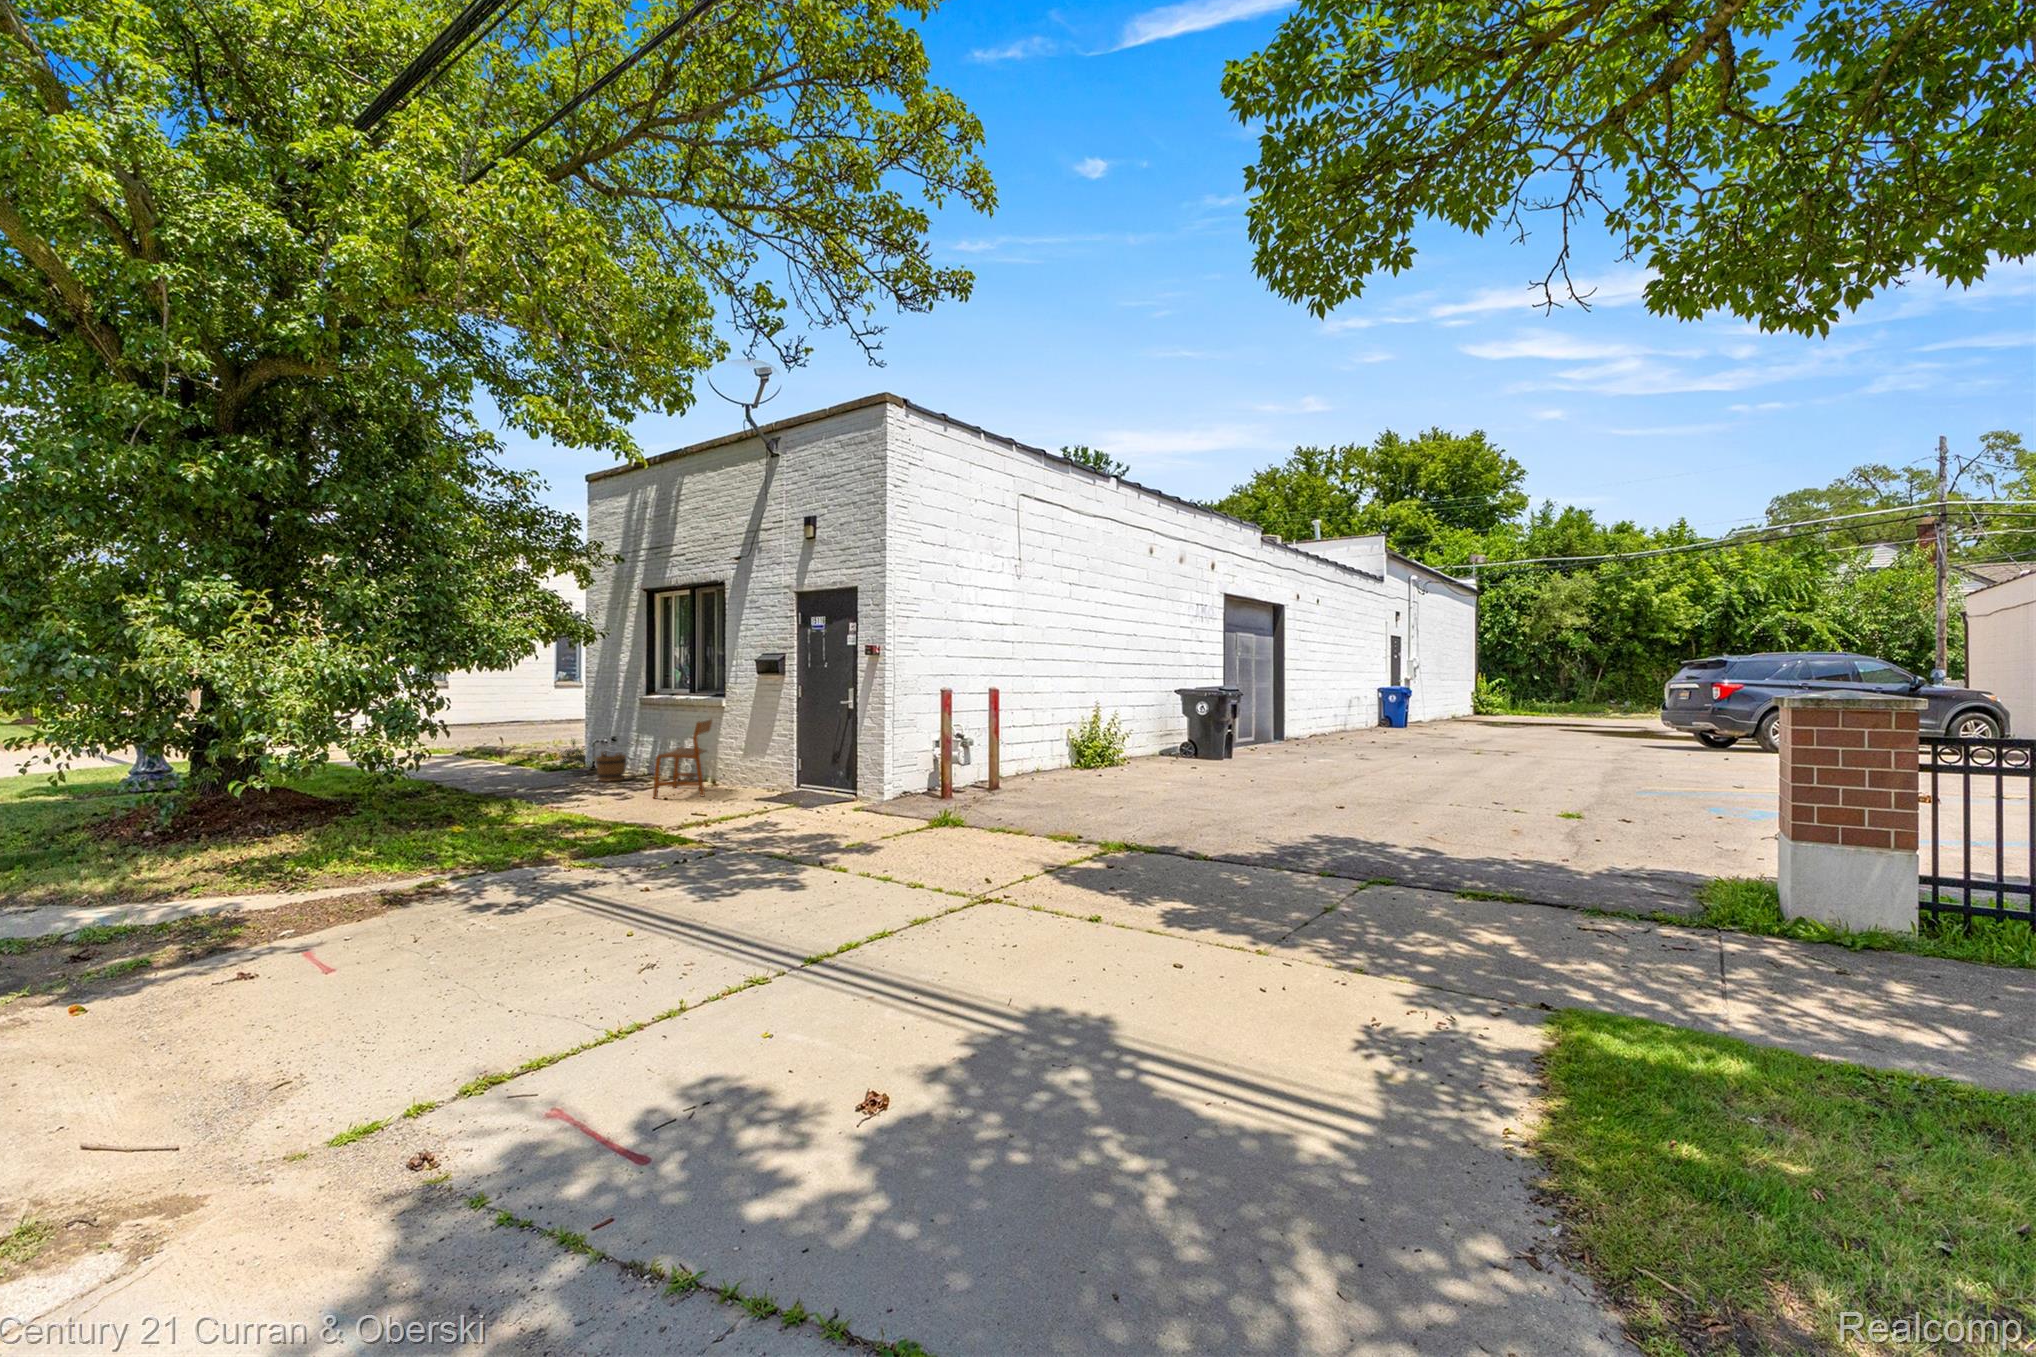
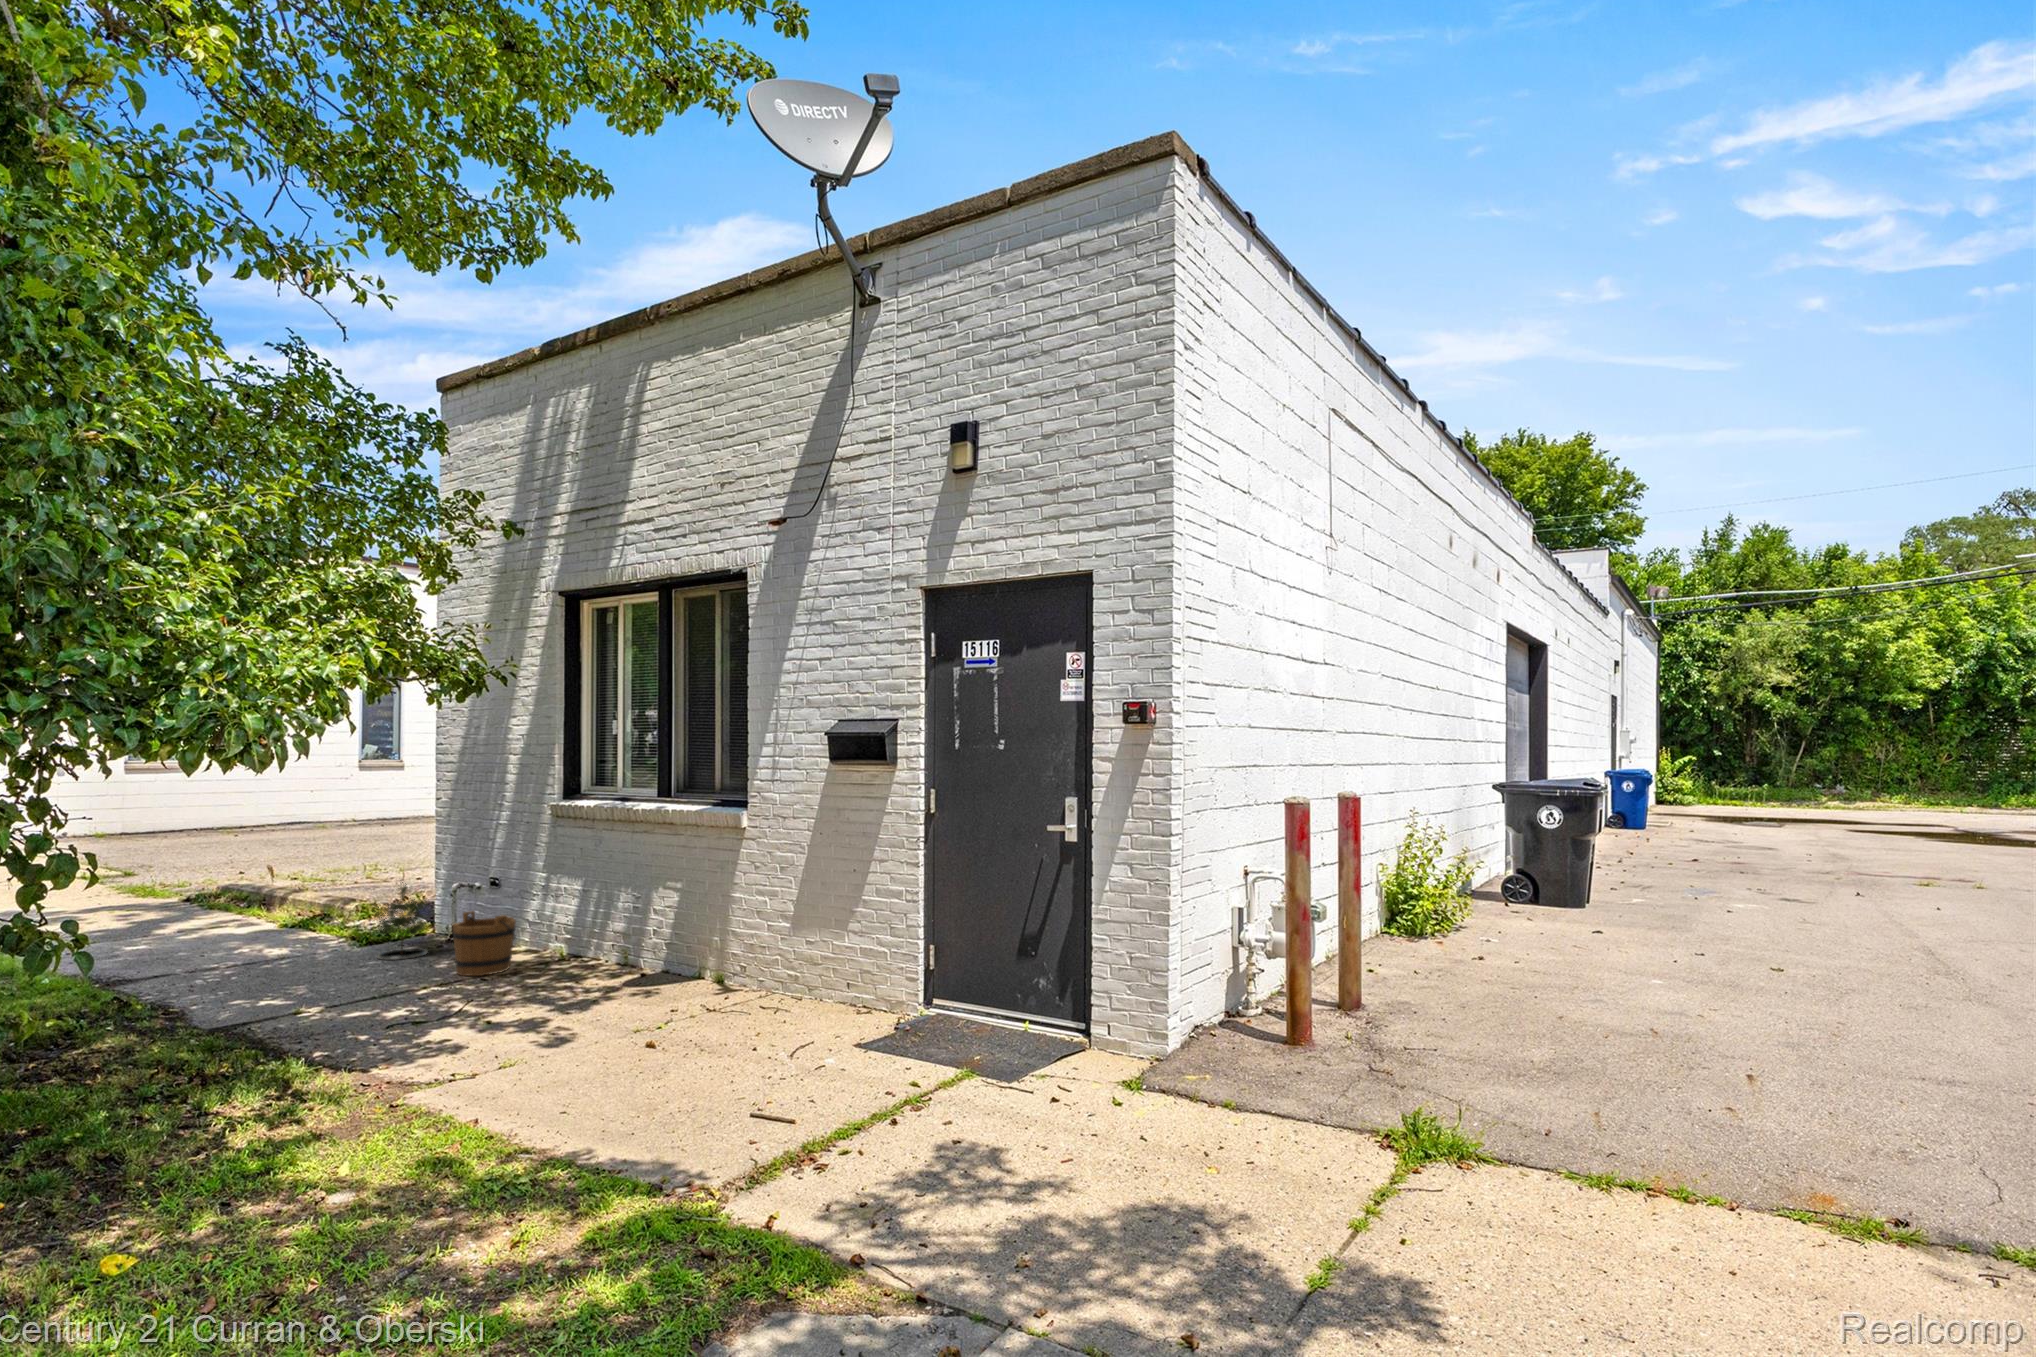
bench: present [653,720,717,798] -> none [598,848,721,1040]

